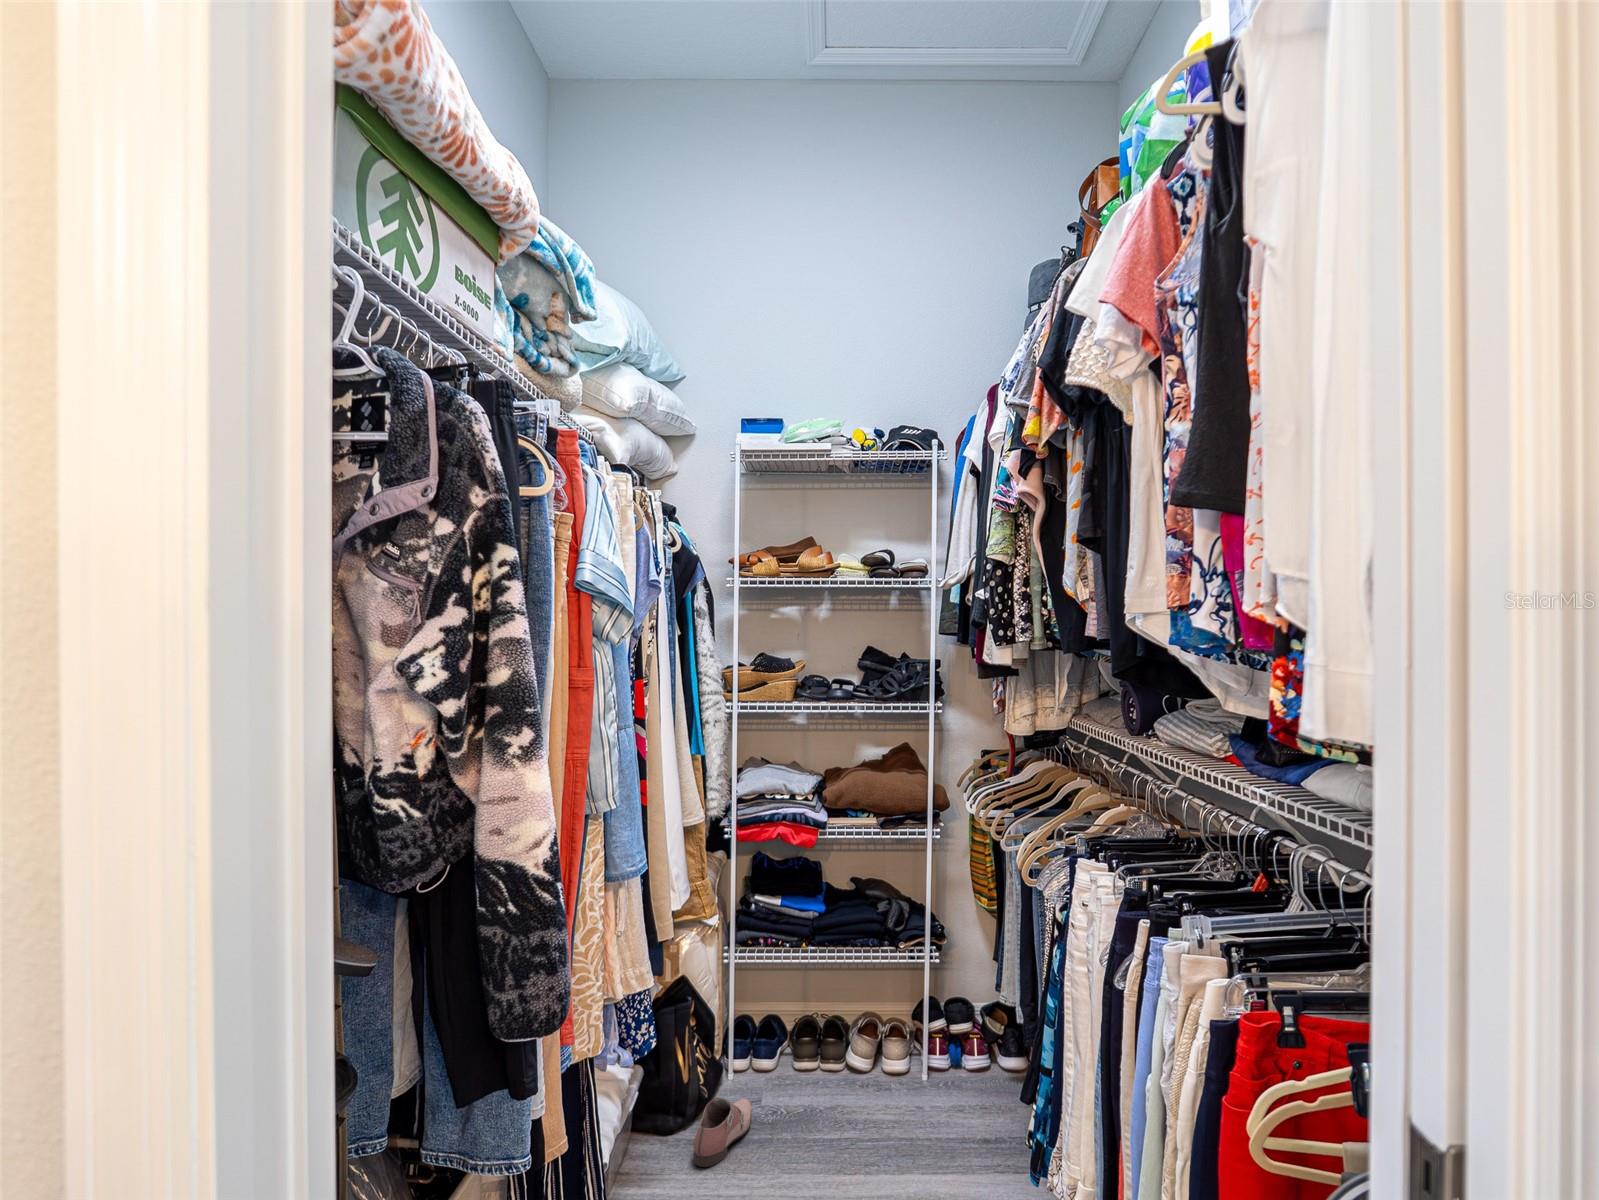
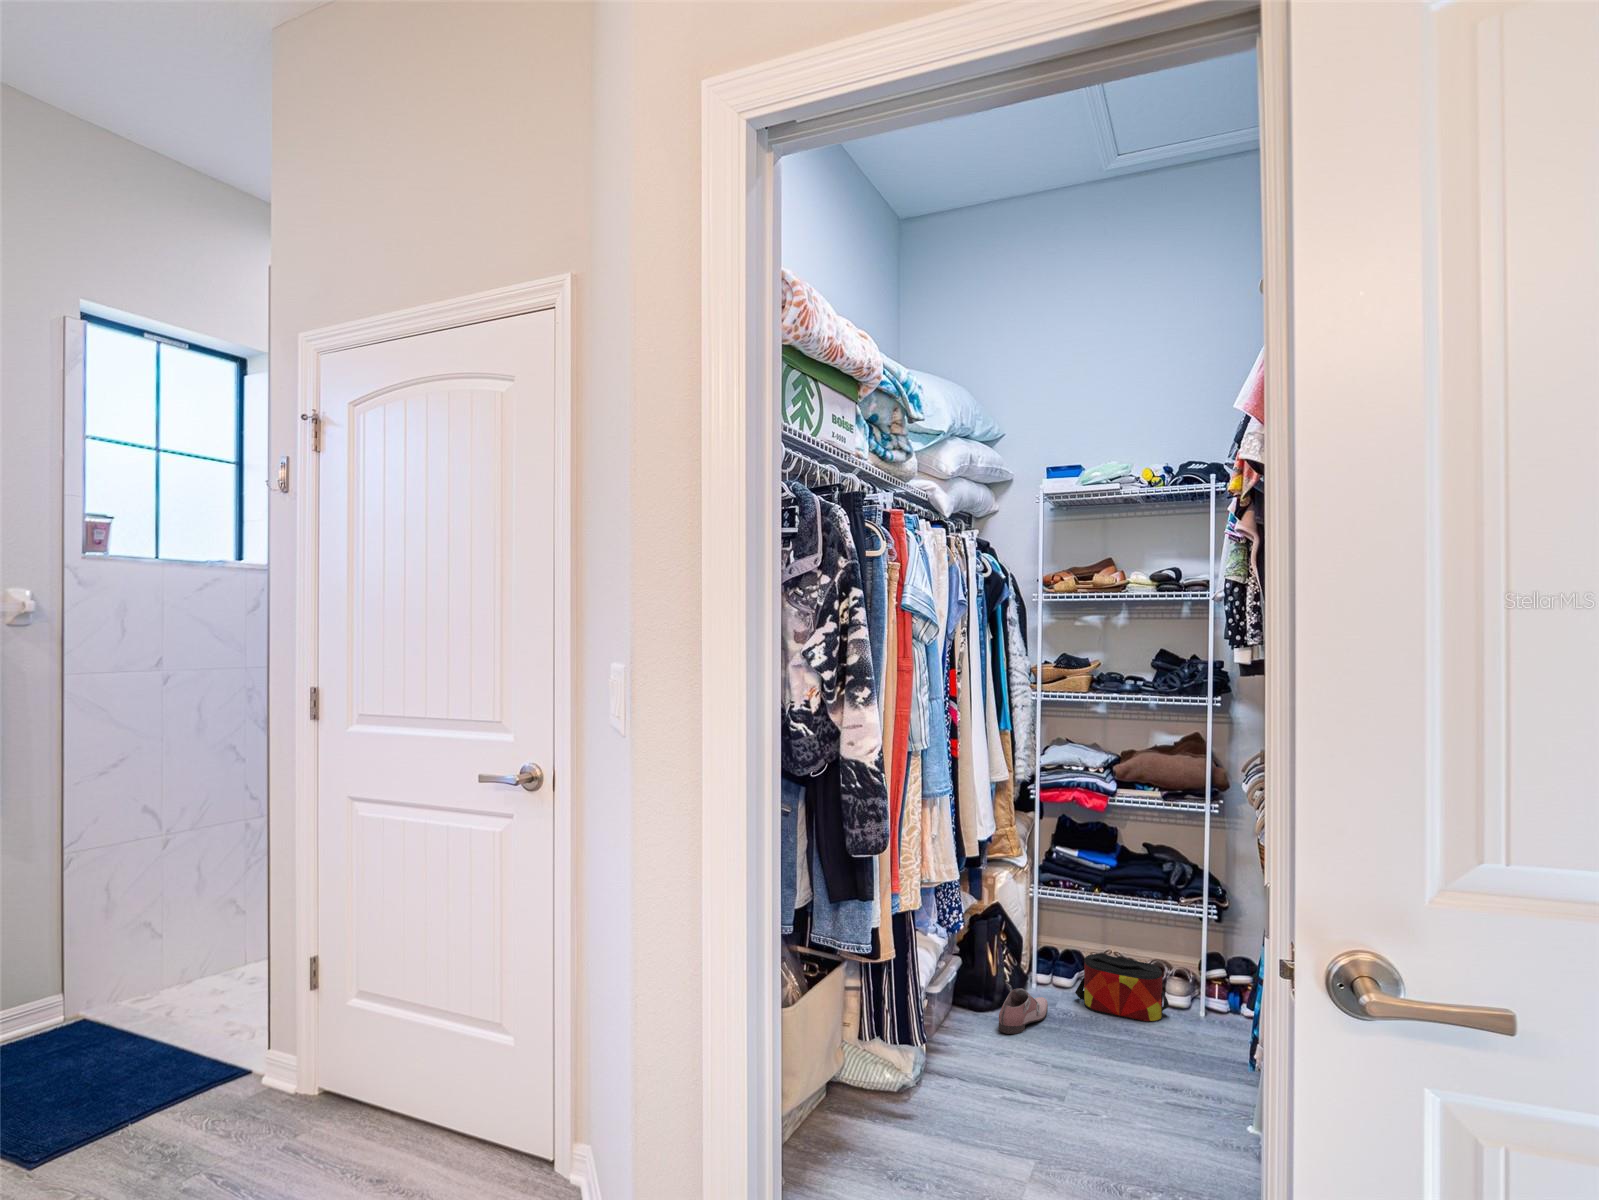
bag: none [781,1026,891,1107] -> present [1075,954,1169,1022]

